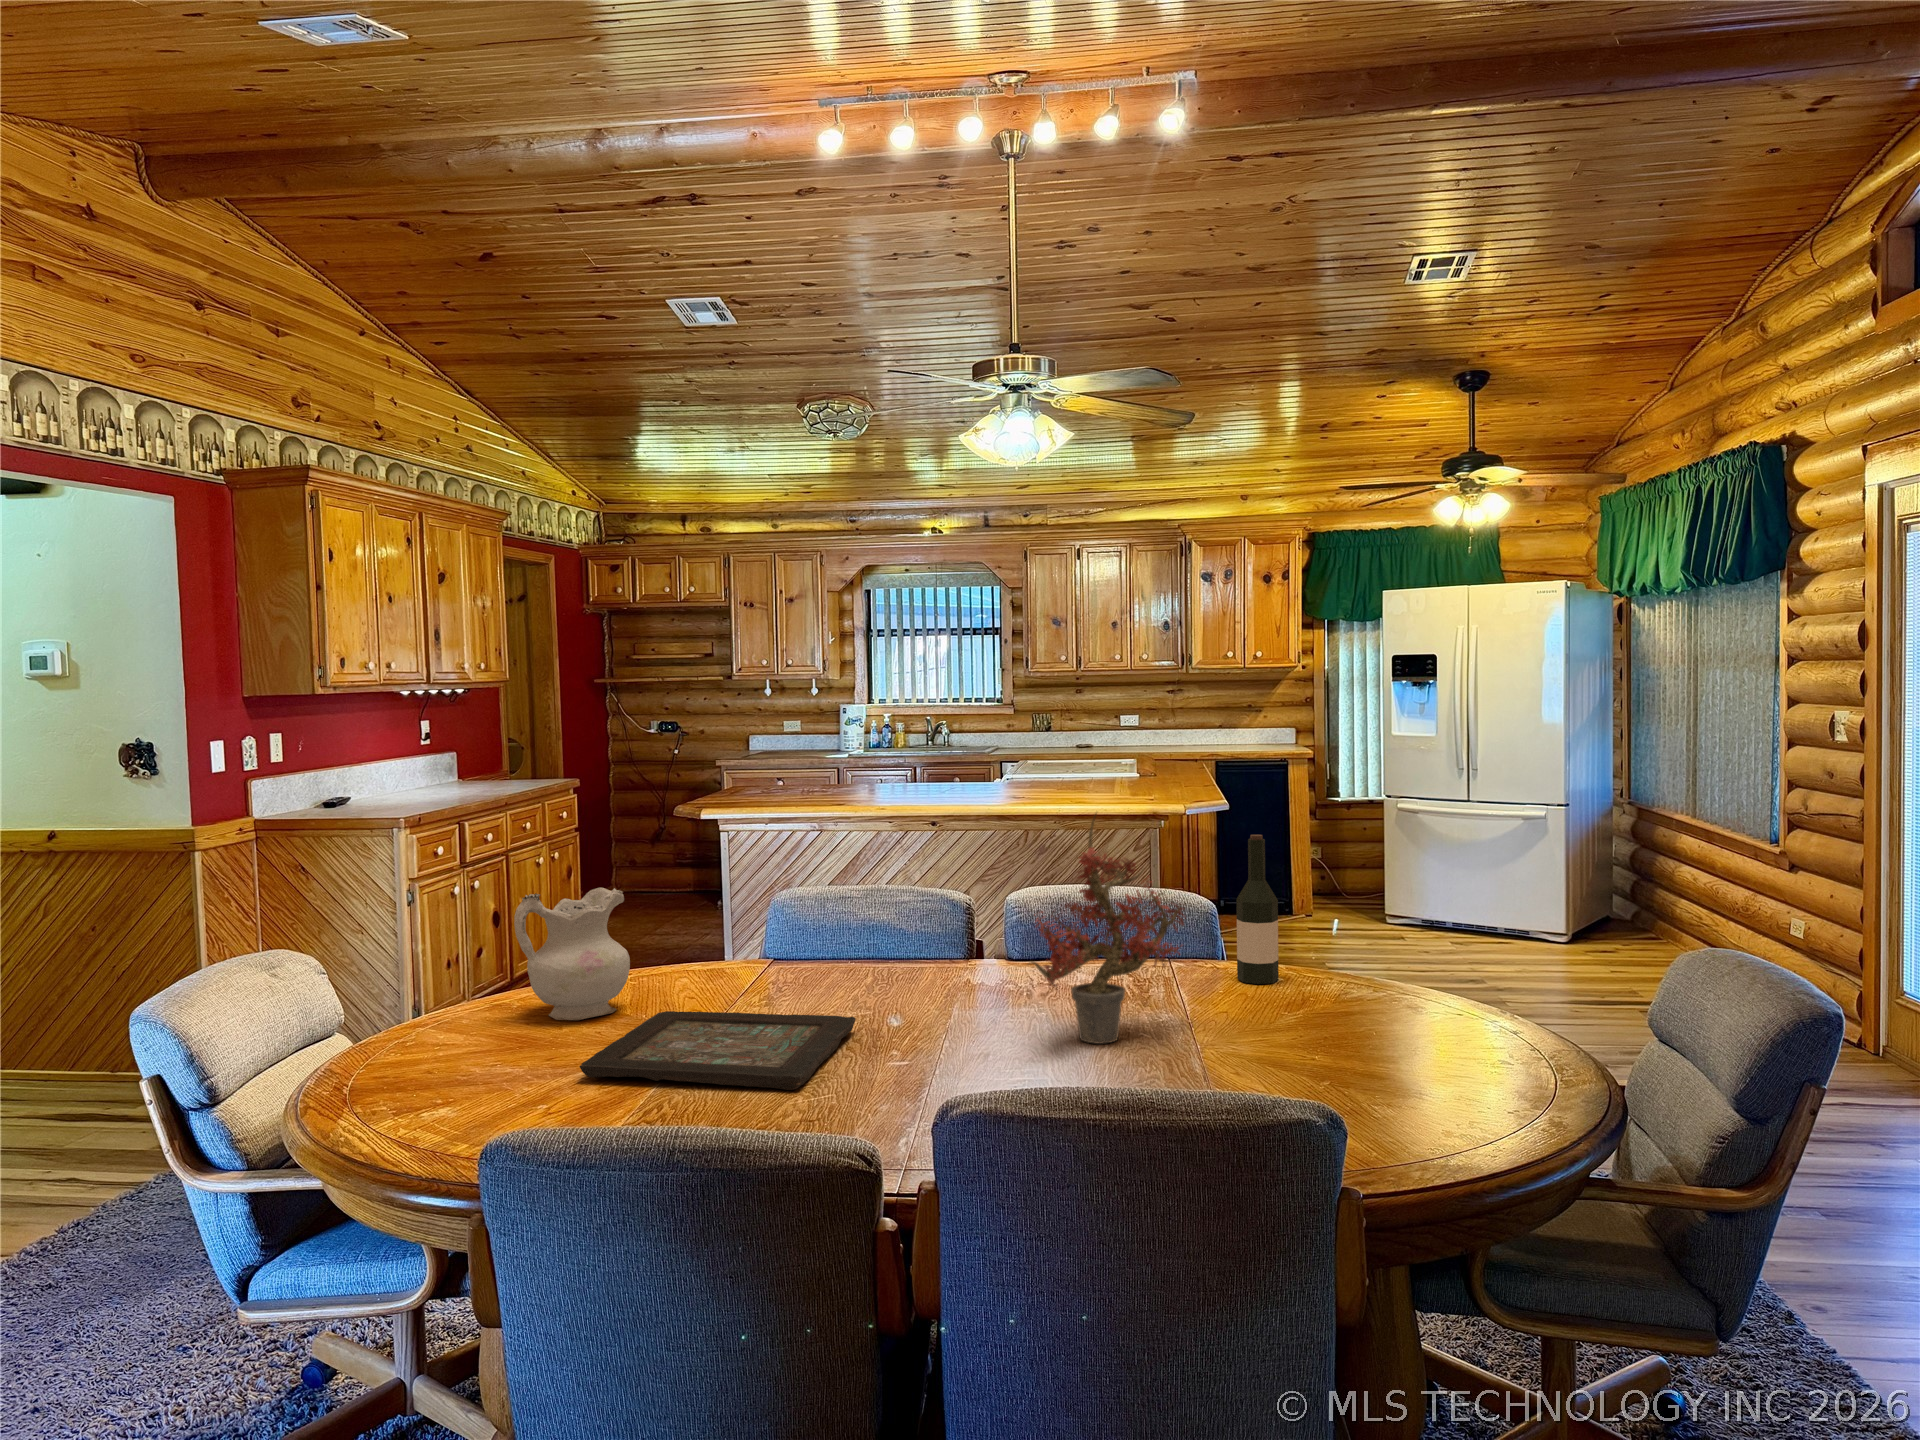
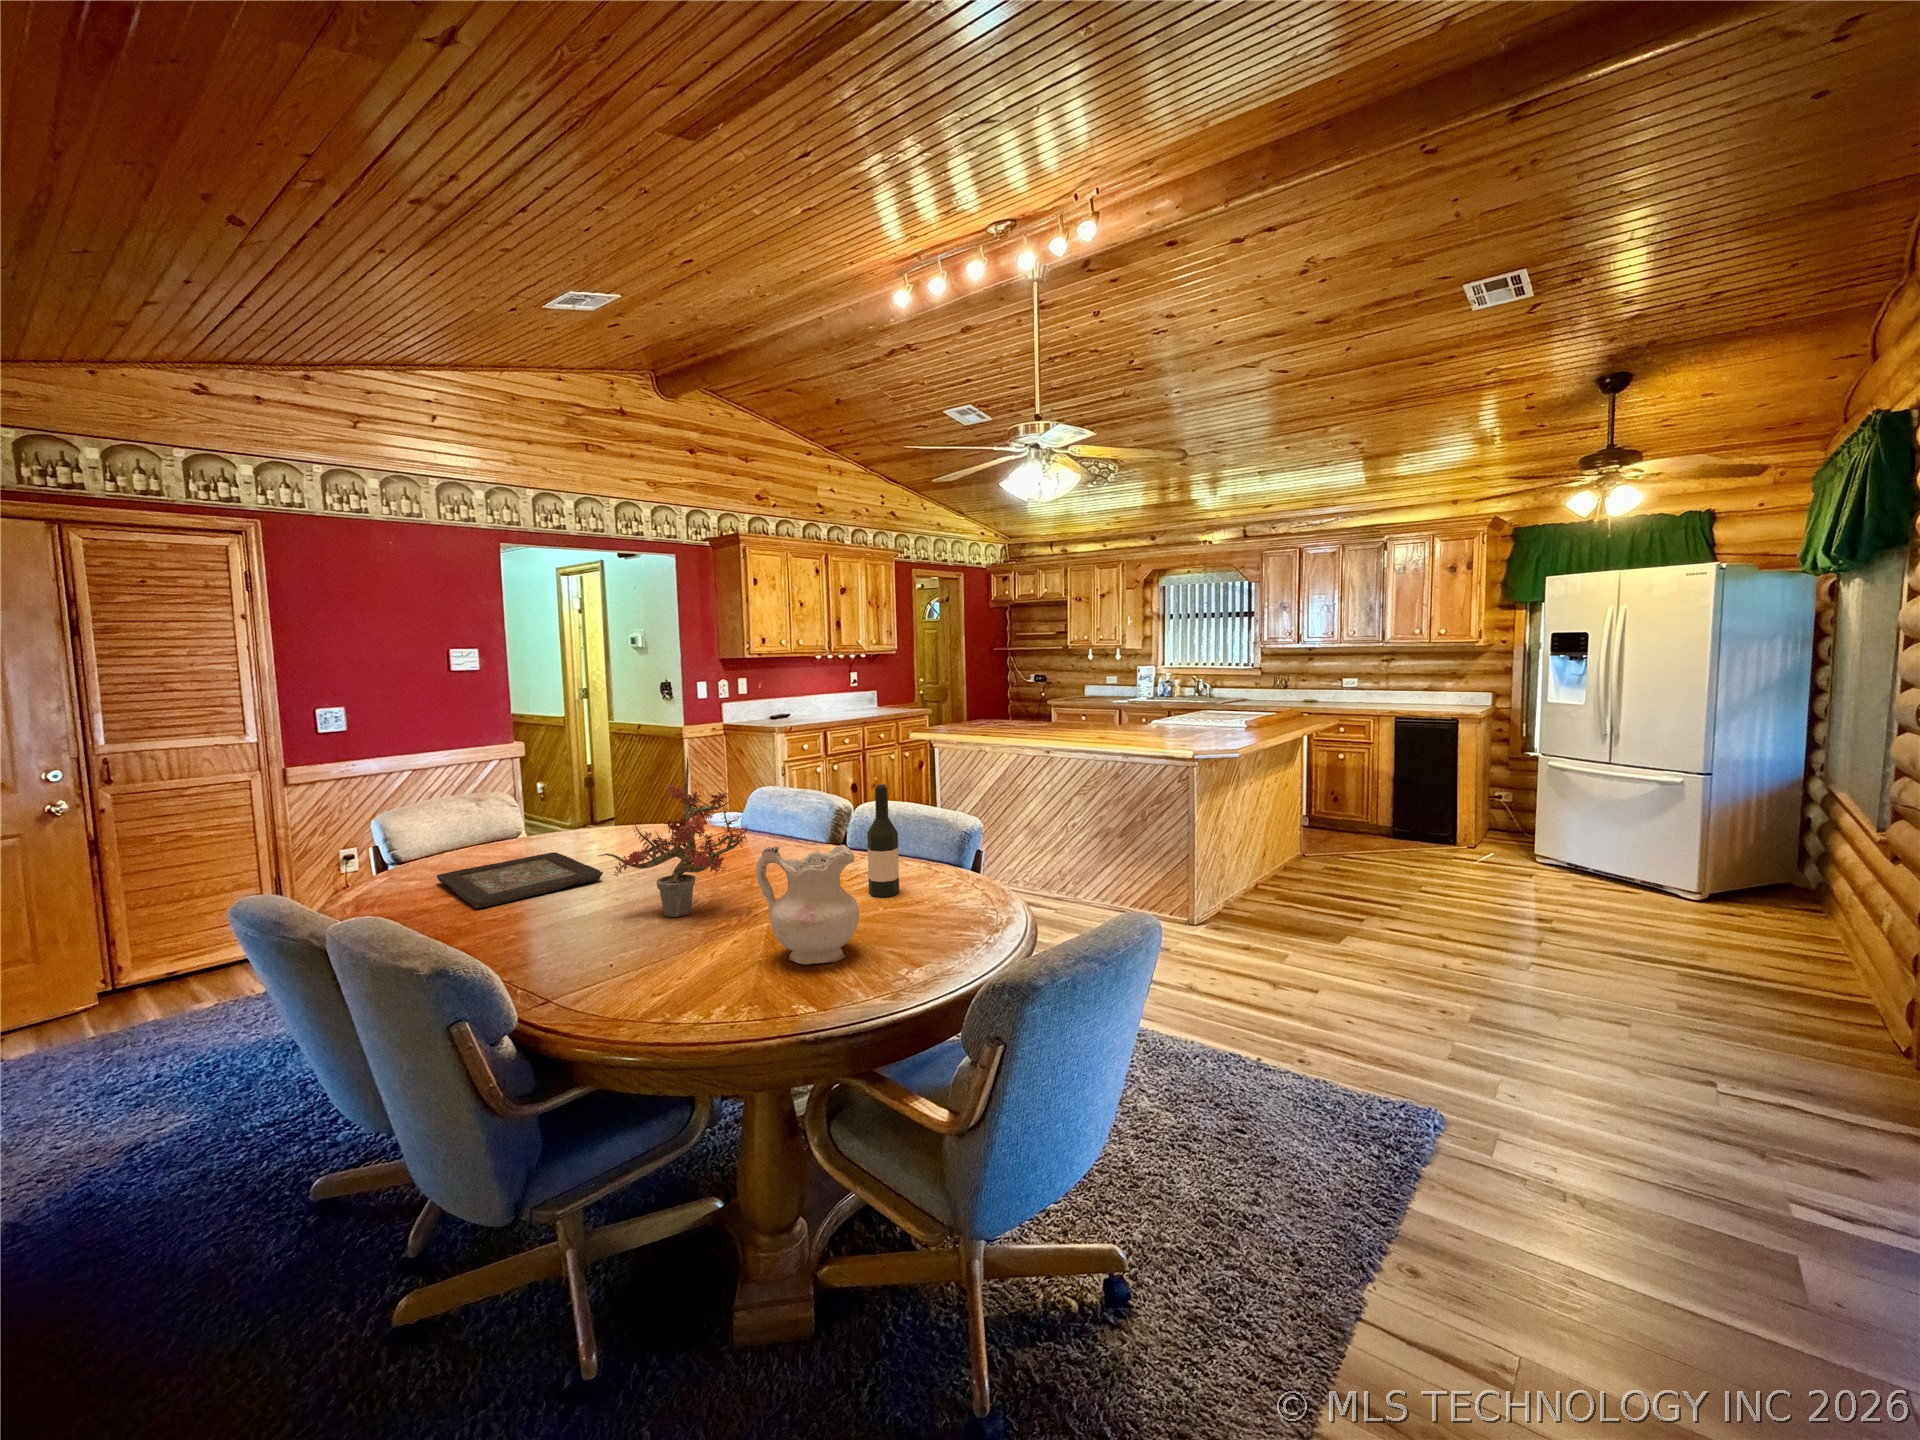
ceramic pitcher: present [514,888,630,1020] -> present [756,845,859,965]

